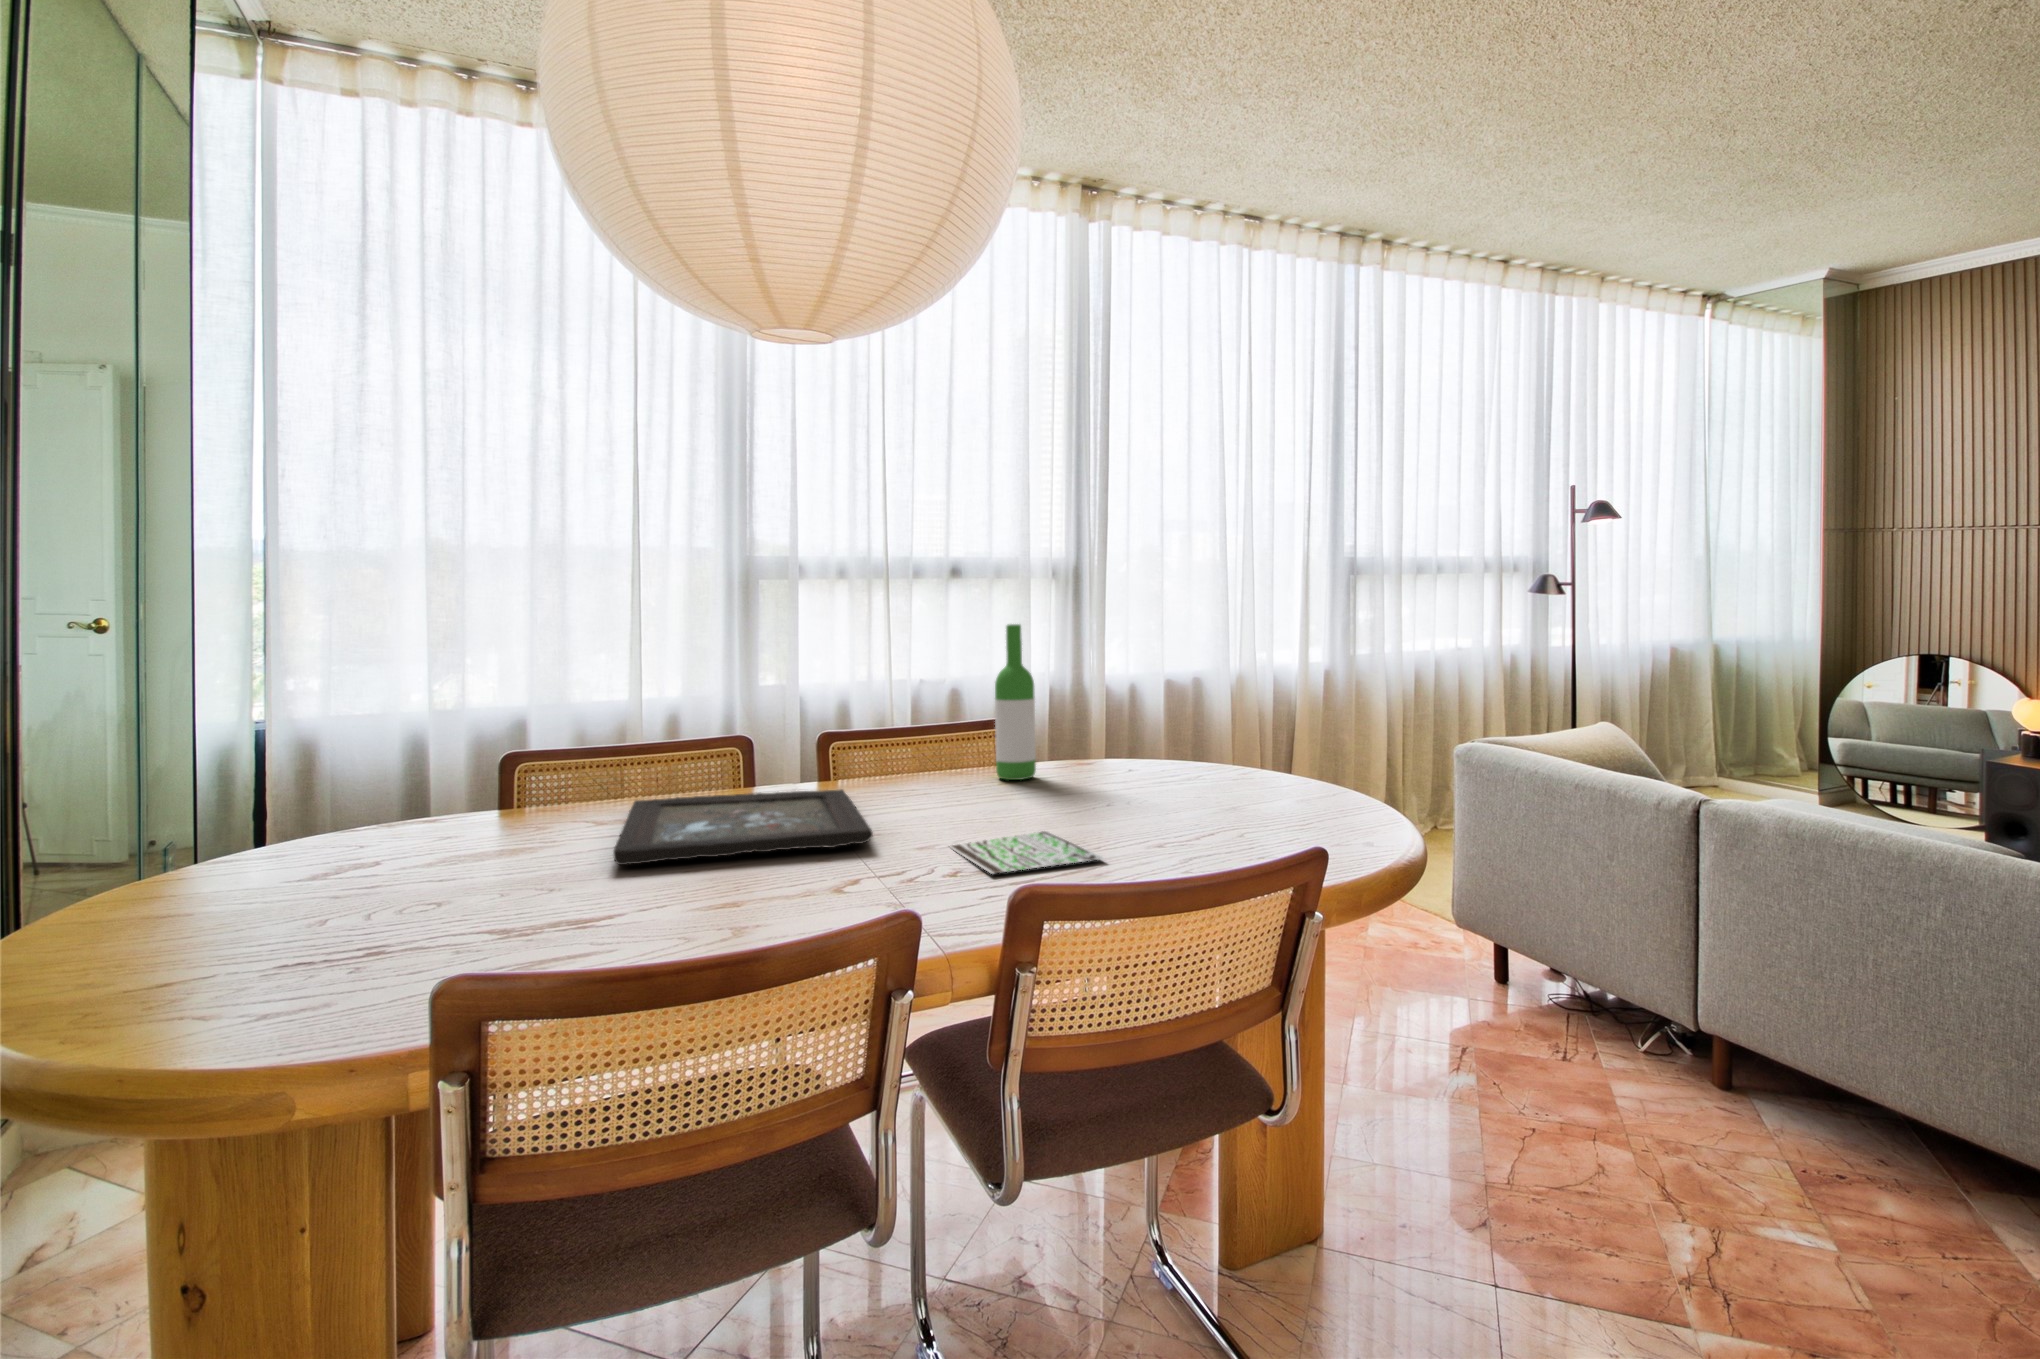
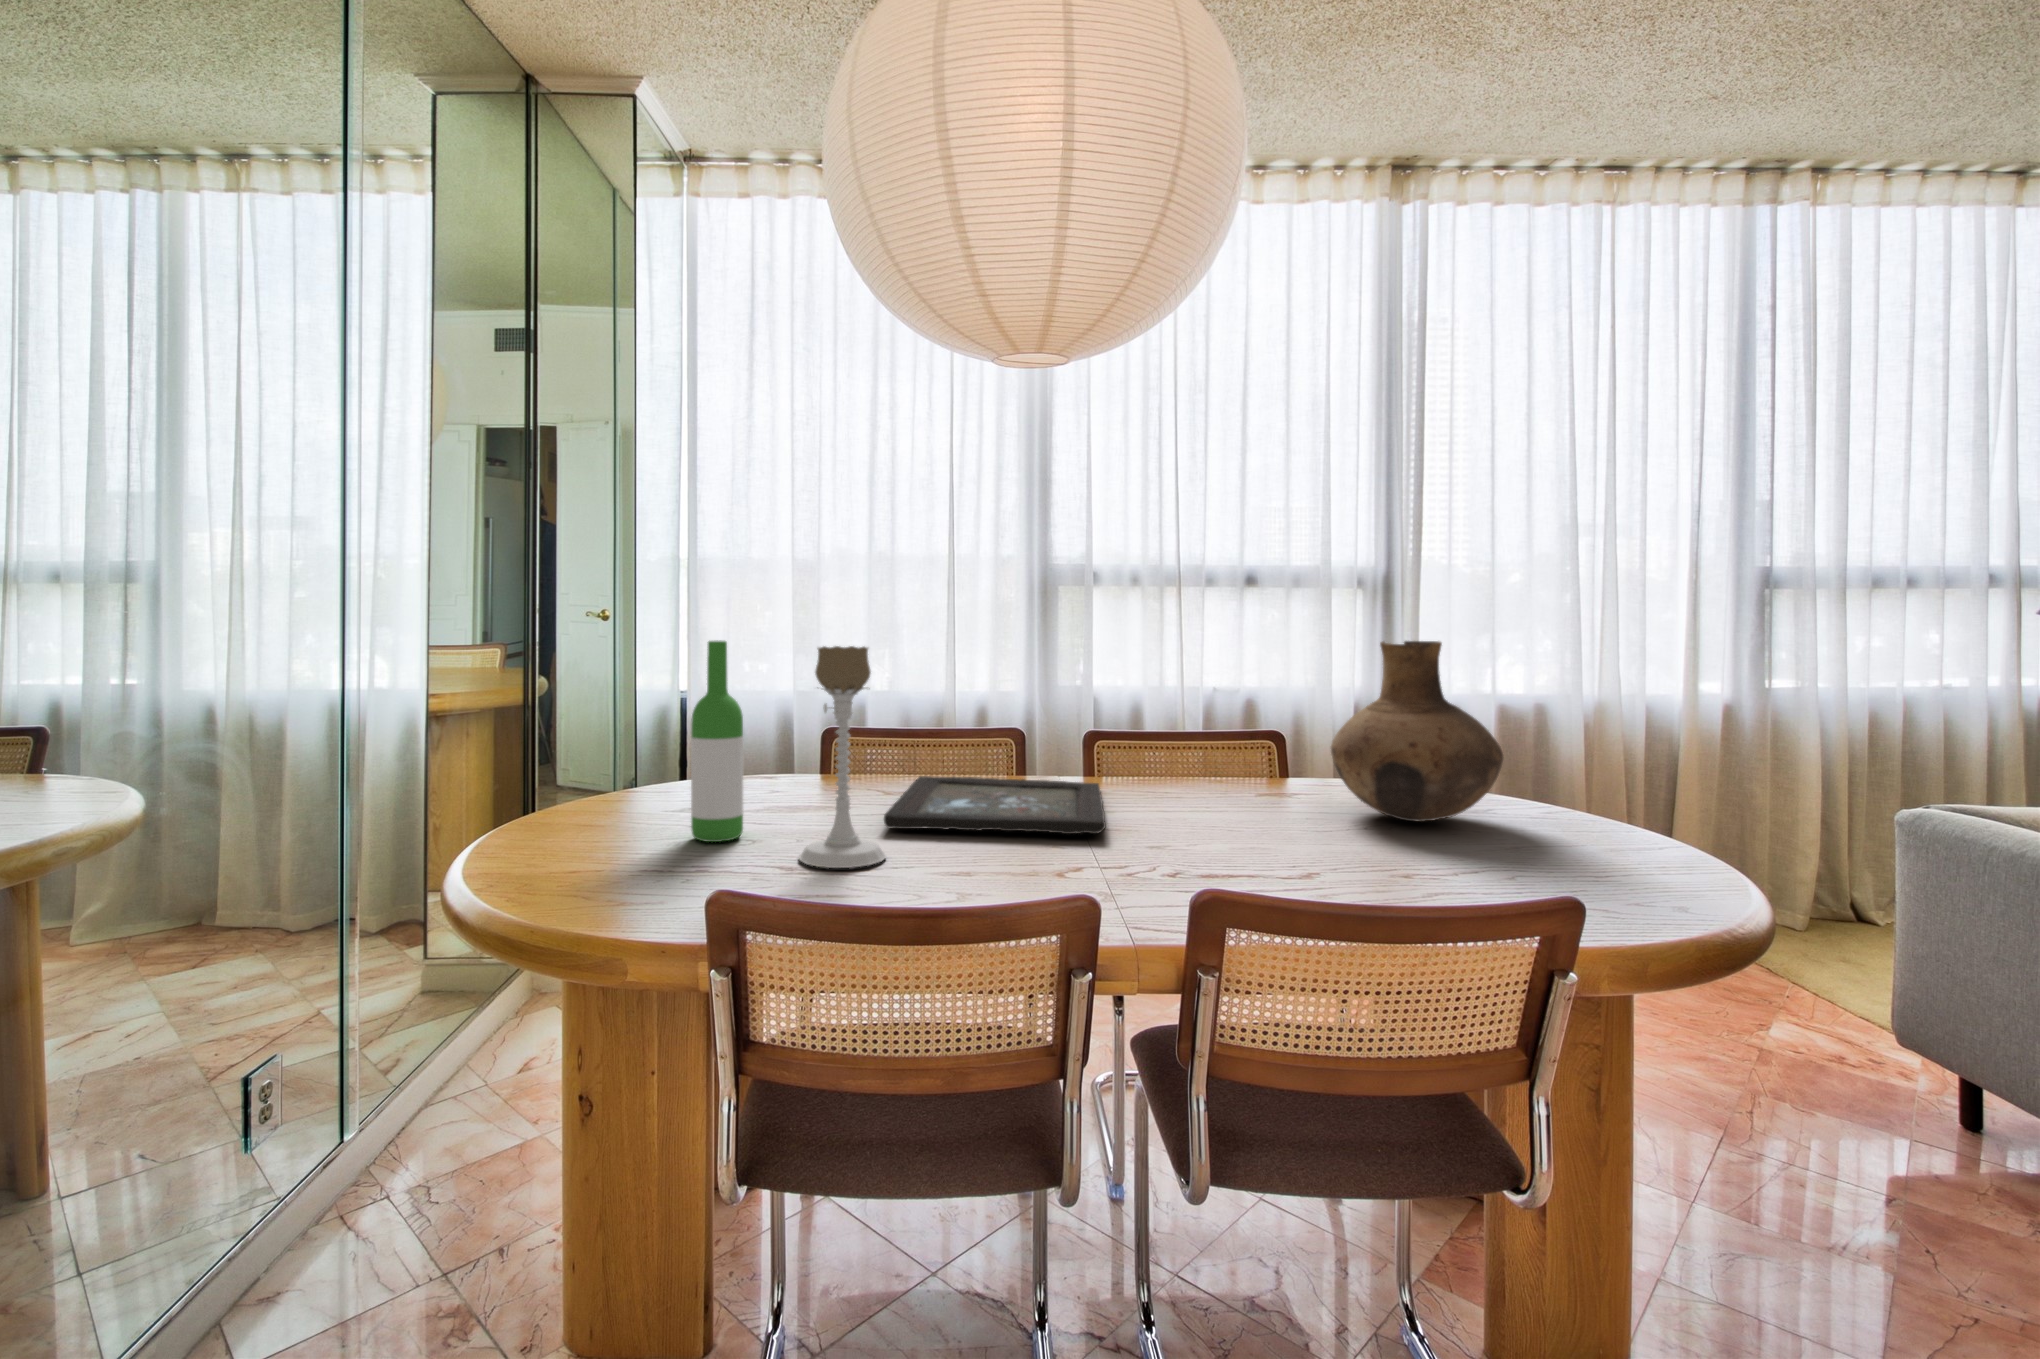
wine bottle: present [995,624,1036,780] -> present [691,641,743,842]
vase: none [1074,629,1220,798] -> present [1331,641,1504,822]
candle holder: none [514,655,630,922] -> present [799,646,886,868]
book: present [950,831,1103,873] -> none [1169,837,1336,877]

